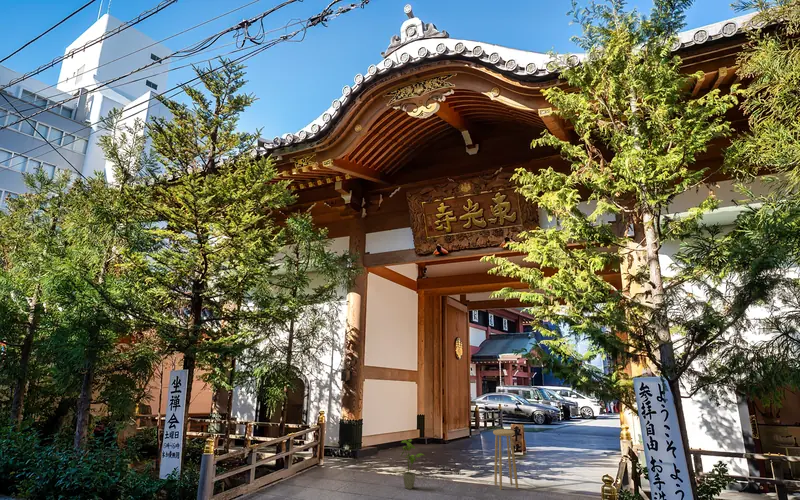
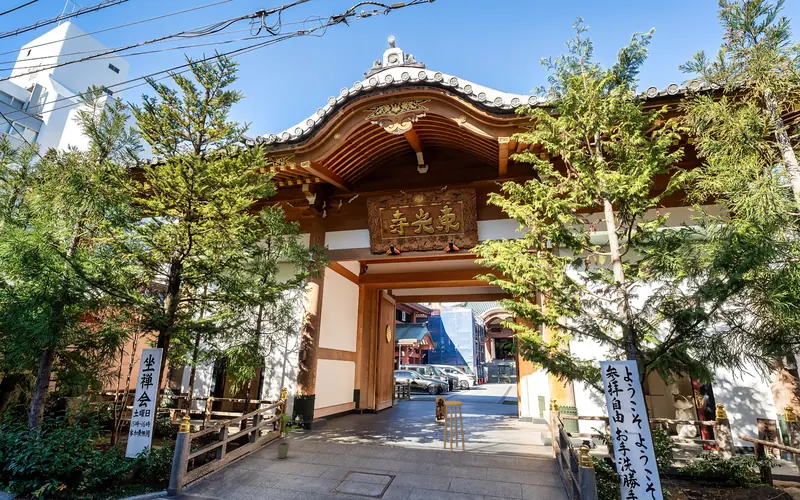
house plant: present [401,439,423,489] -> present [277,413,298,458]

